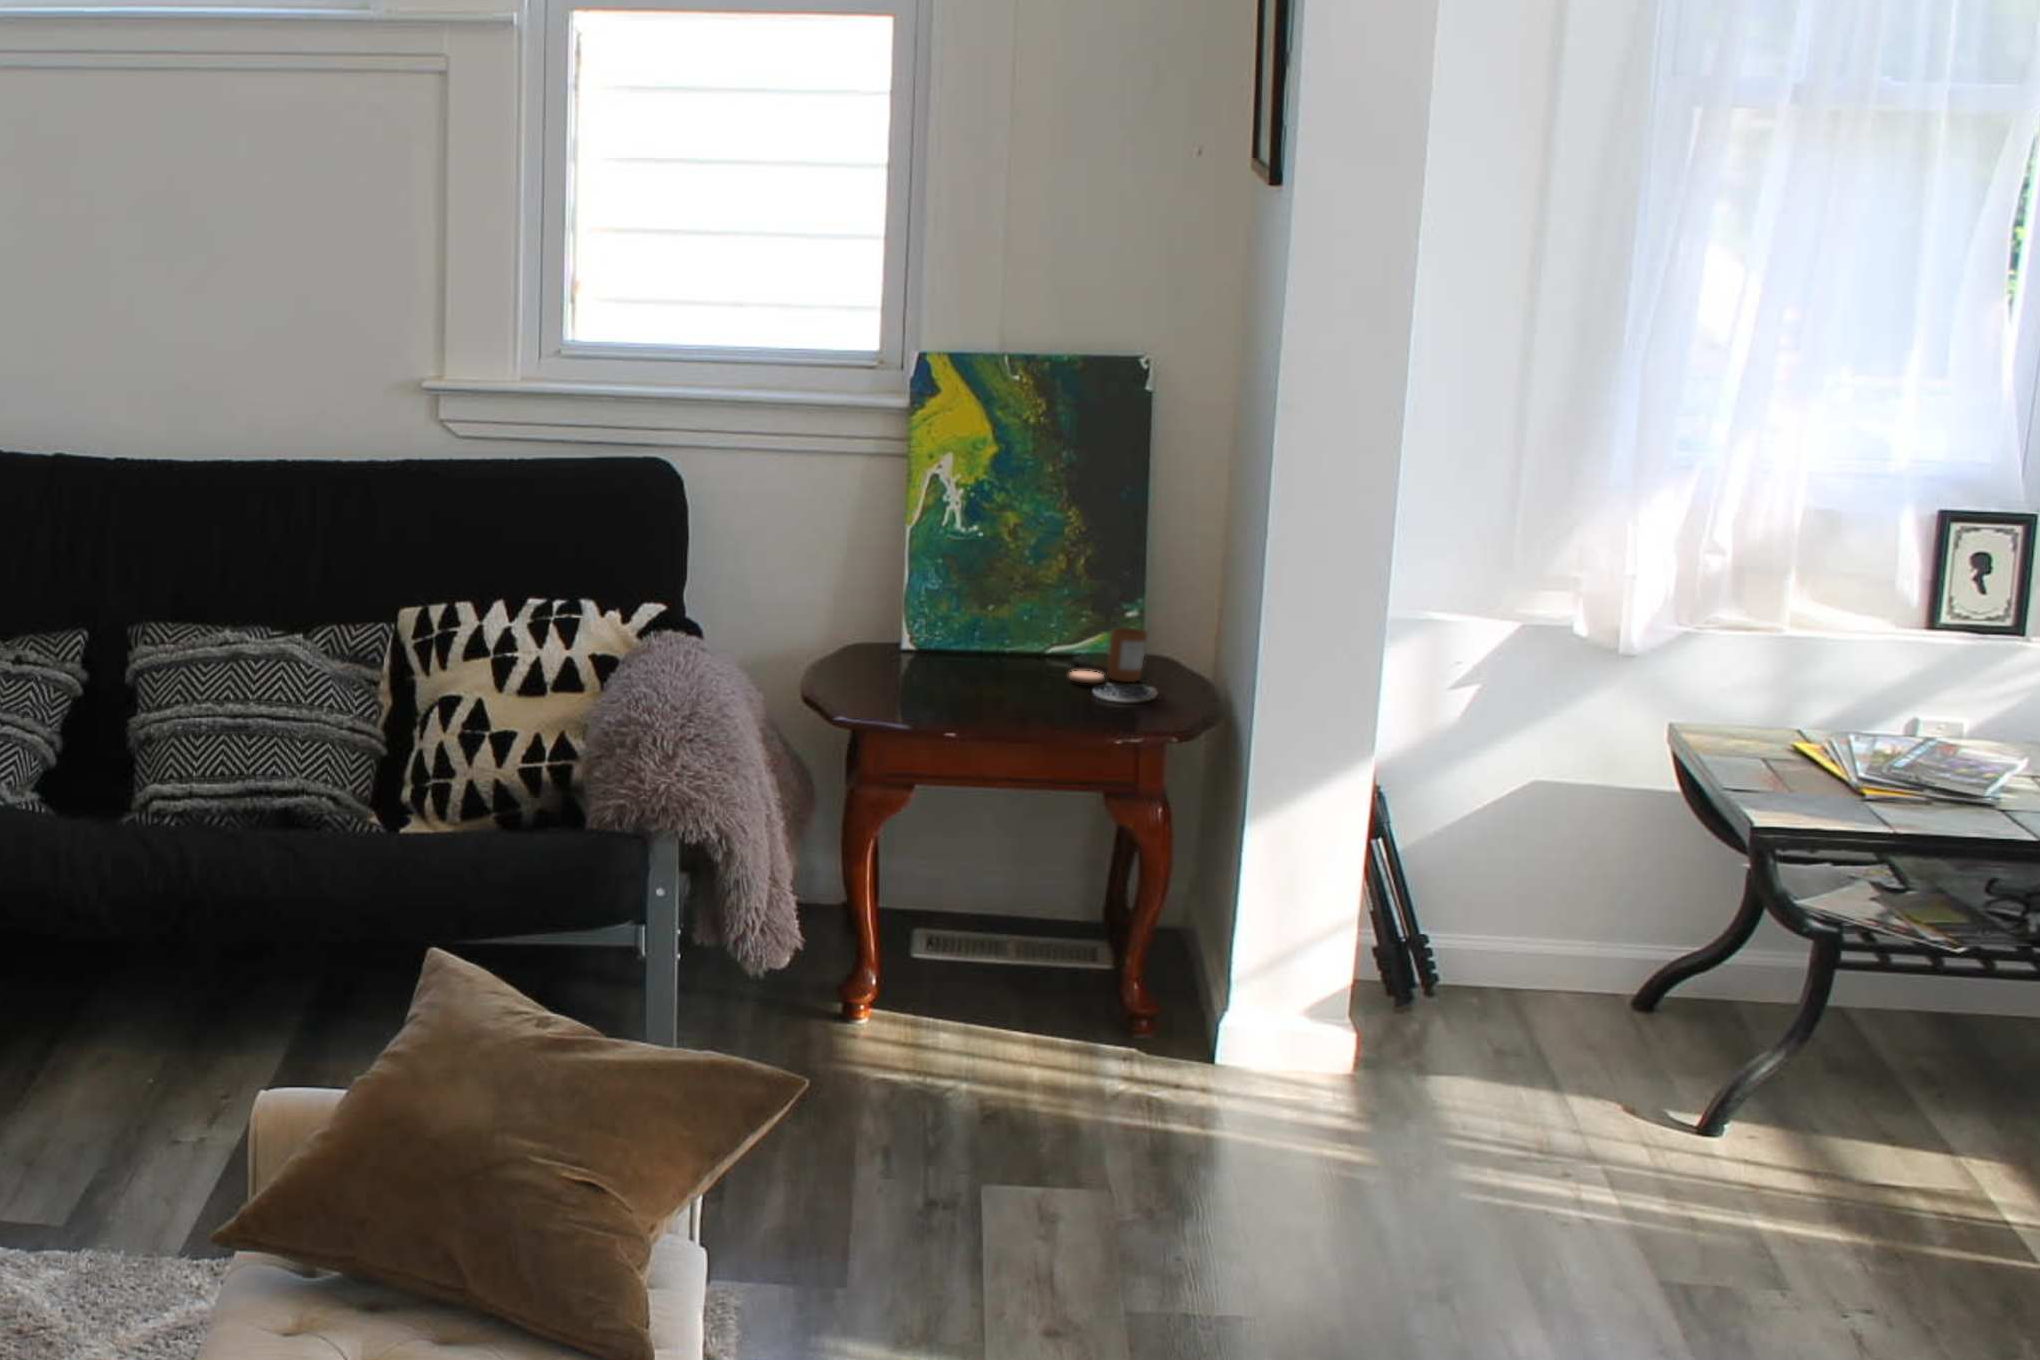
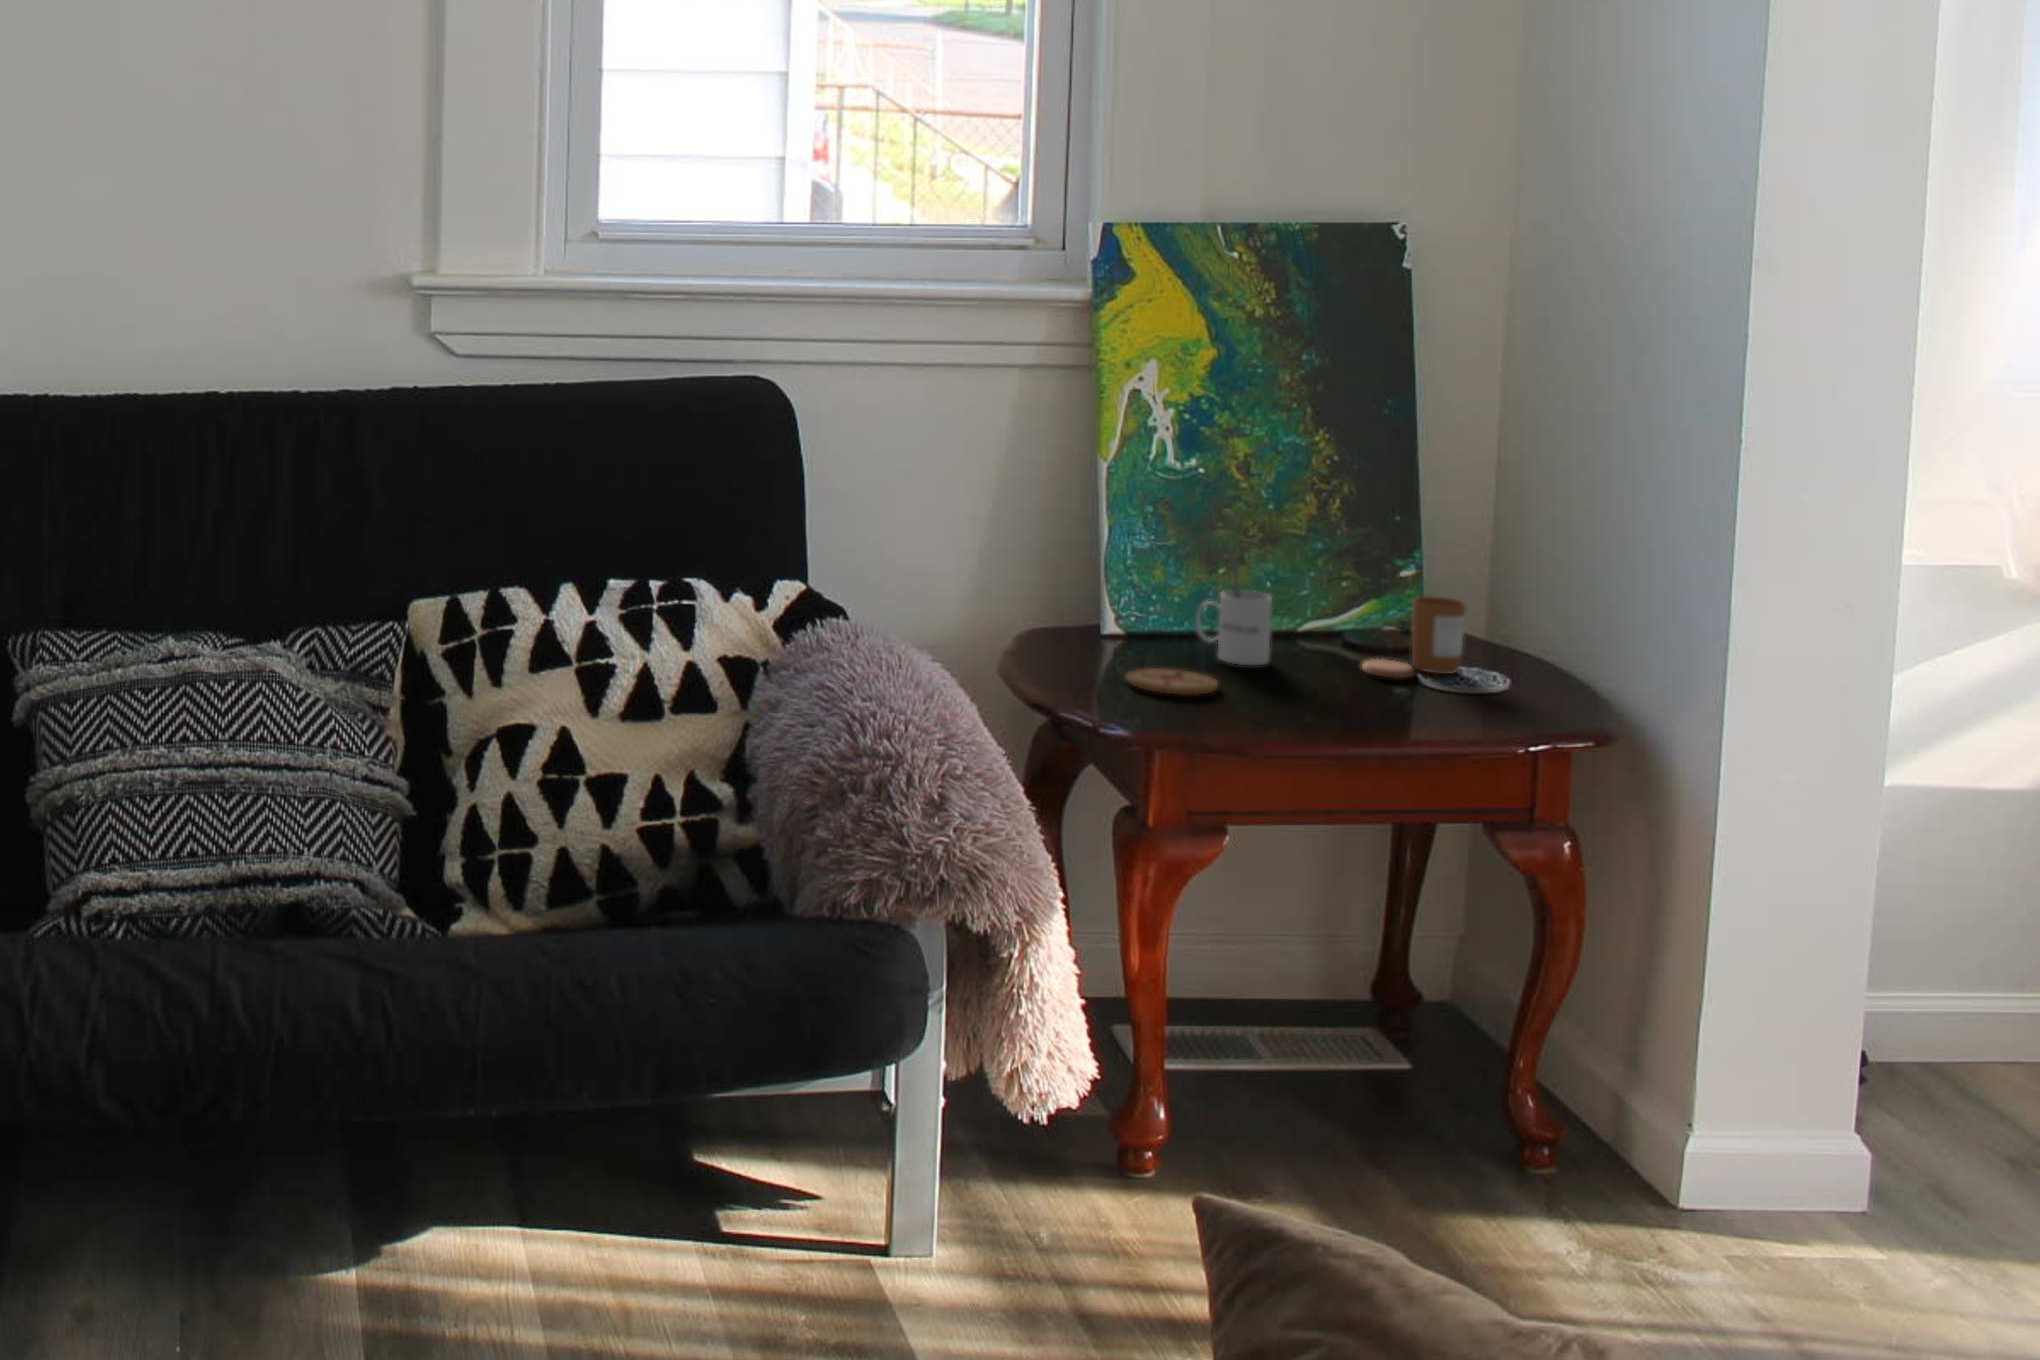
mug: none [957,594,1010,672] -> present [1196,555,1272,665]
coaster: none [891,672,954,690] -> present [1126,668,1218,695]

